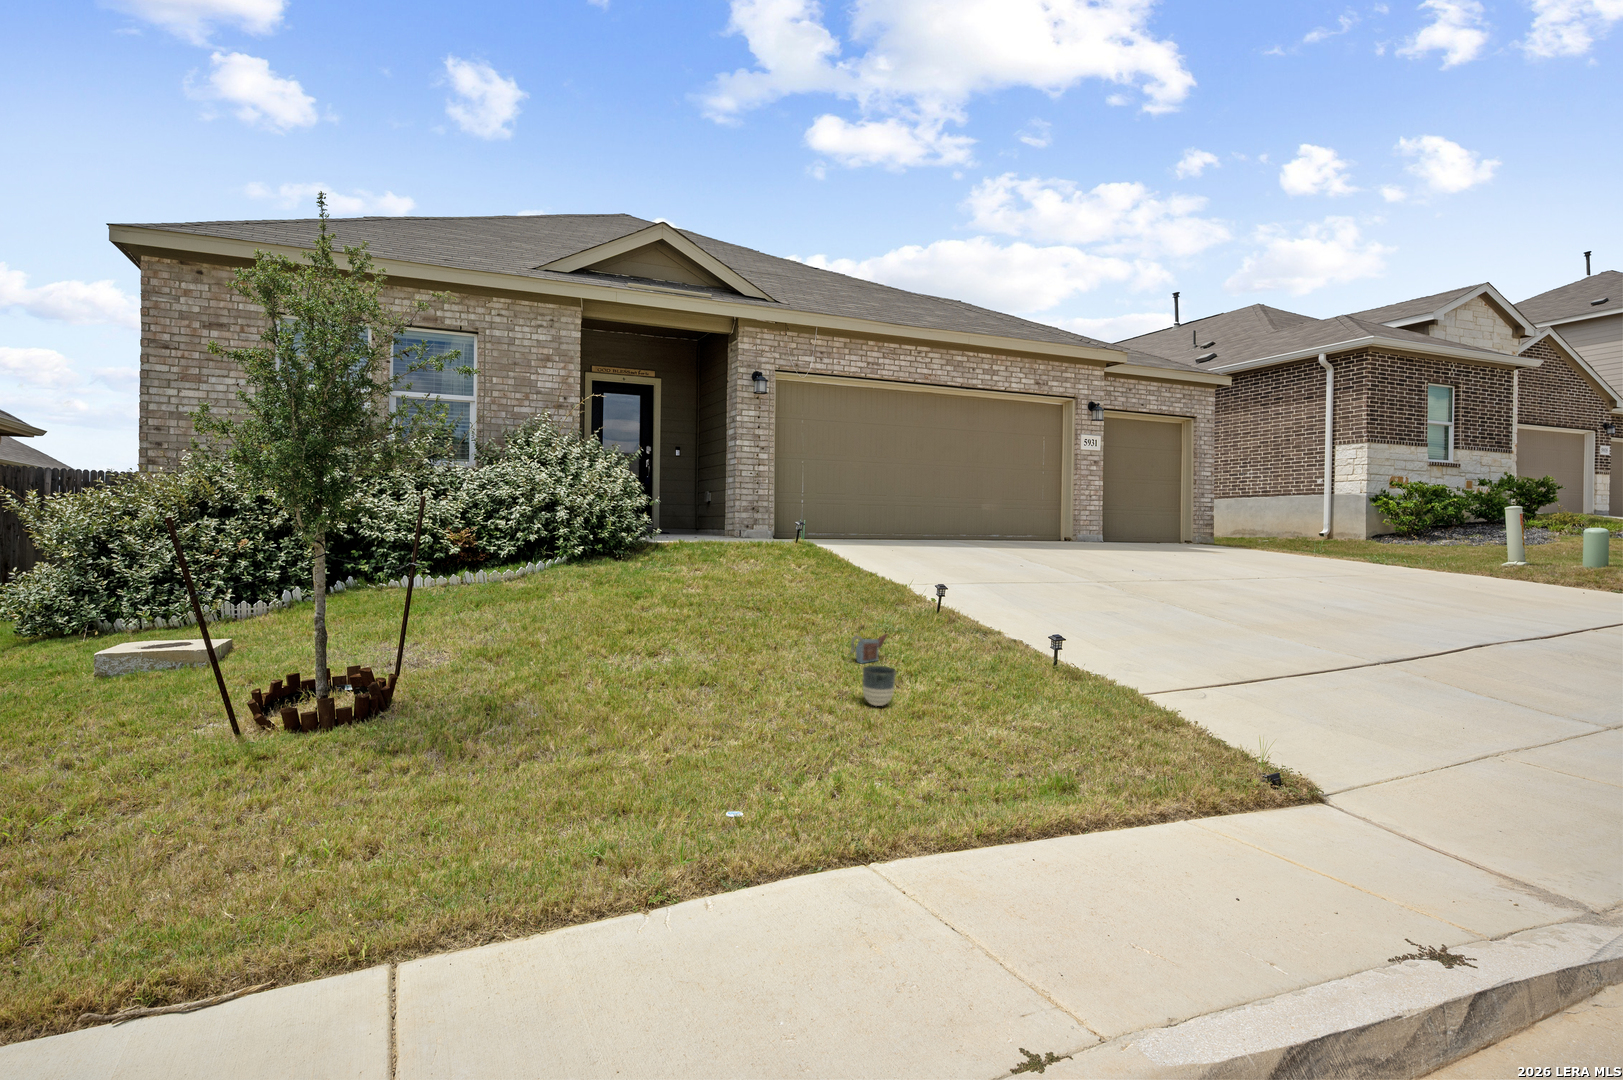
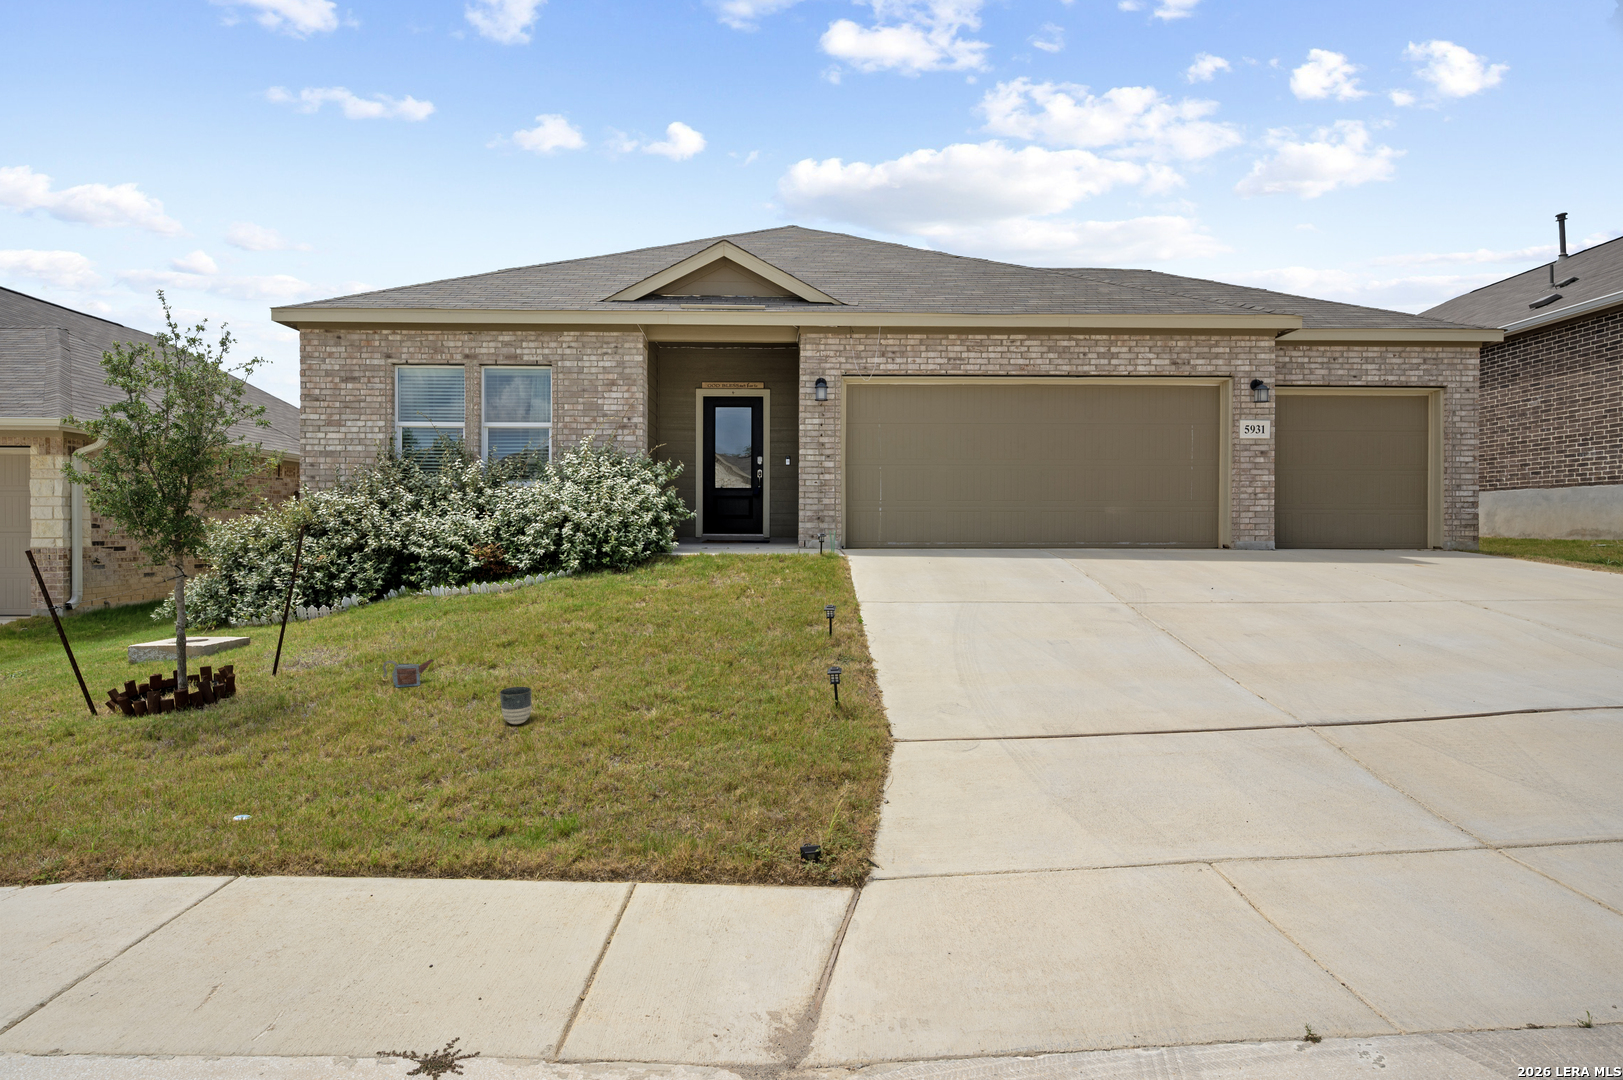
watering can: present [851,634,888,663] -> present [383,659,434,687]

